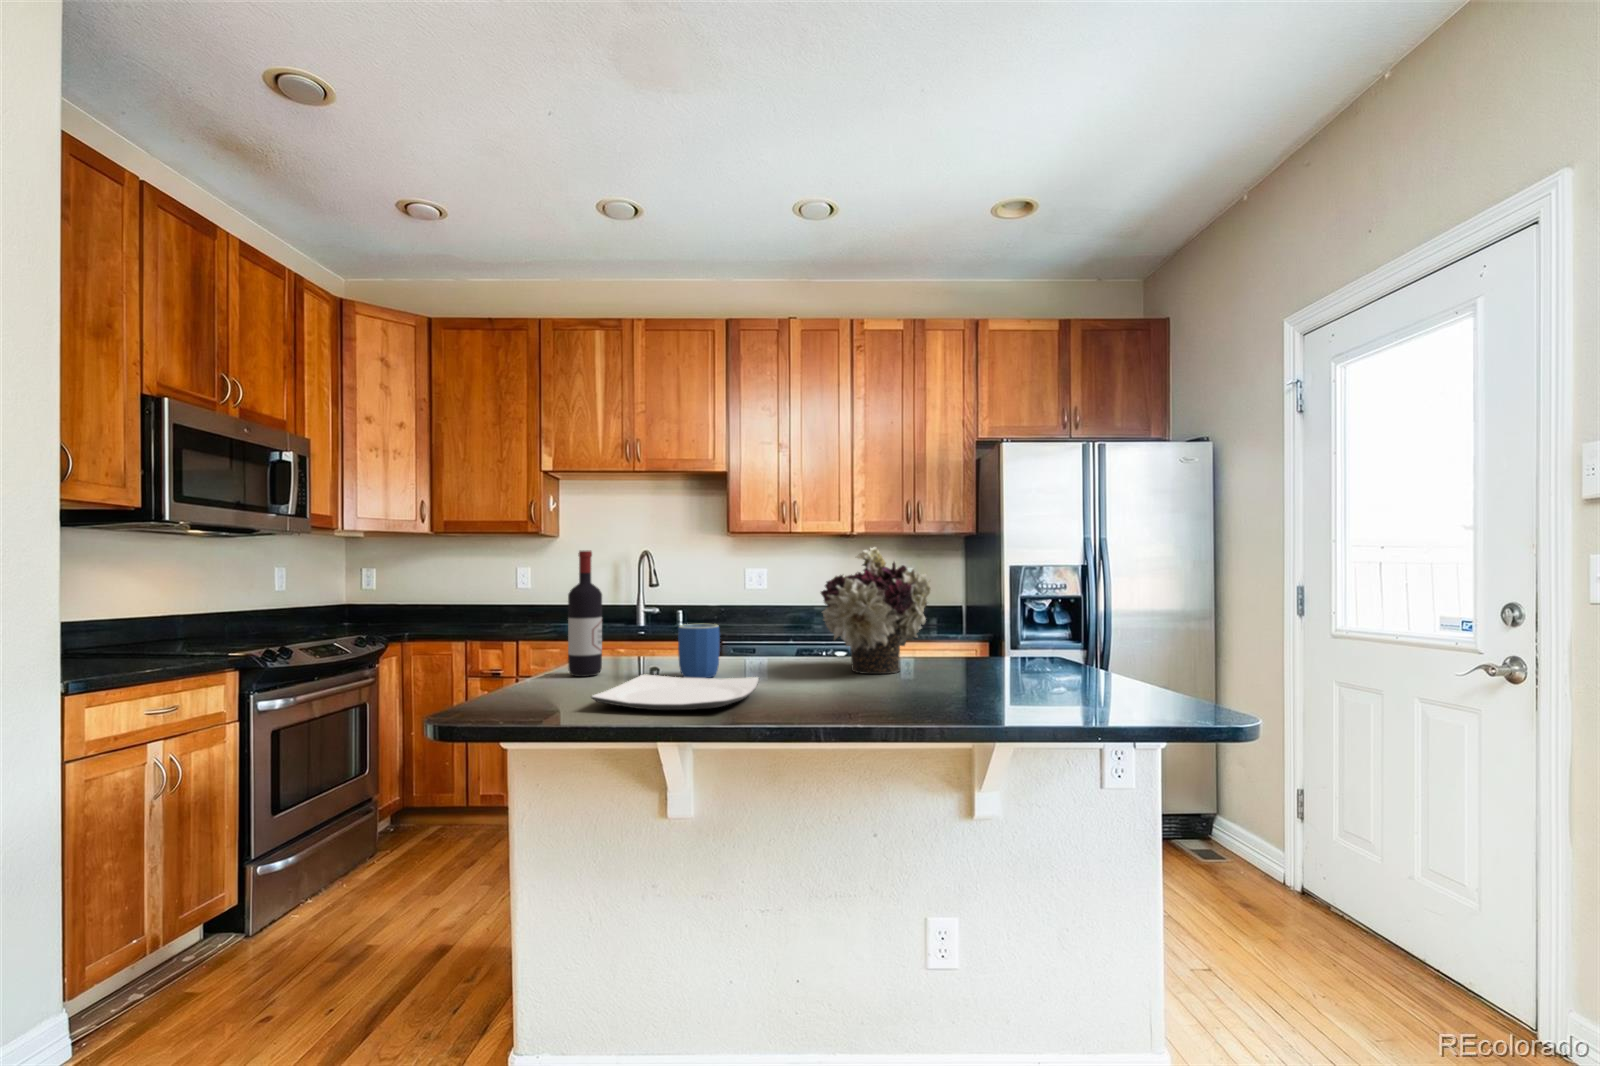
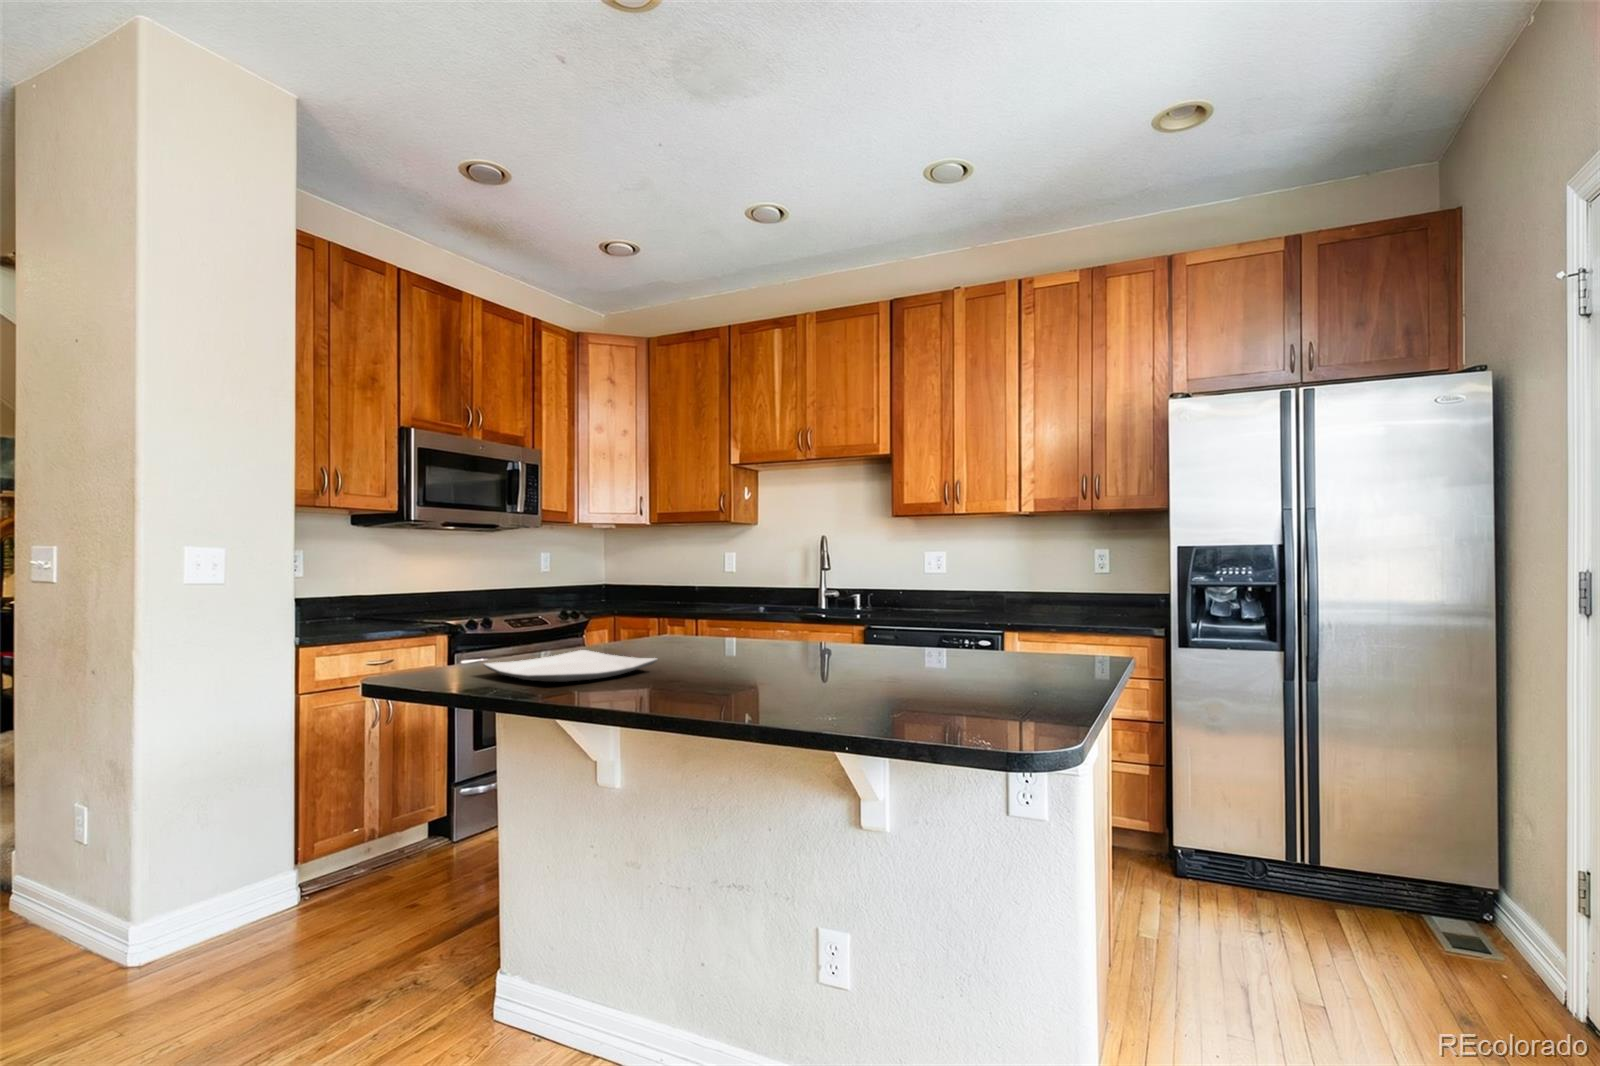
flower arrangement: present [821,547,931,674] -> none [757,530,898,666]
wine bottle: present [568,550,602,677] -> none [566,536,597,650]
mug: present [678,624,720,678] -> none [640,606,688,658]

